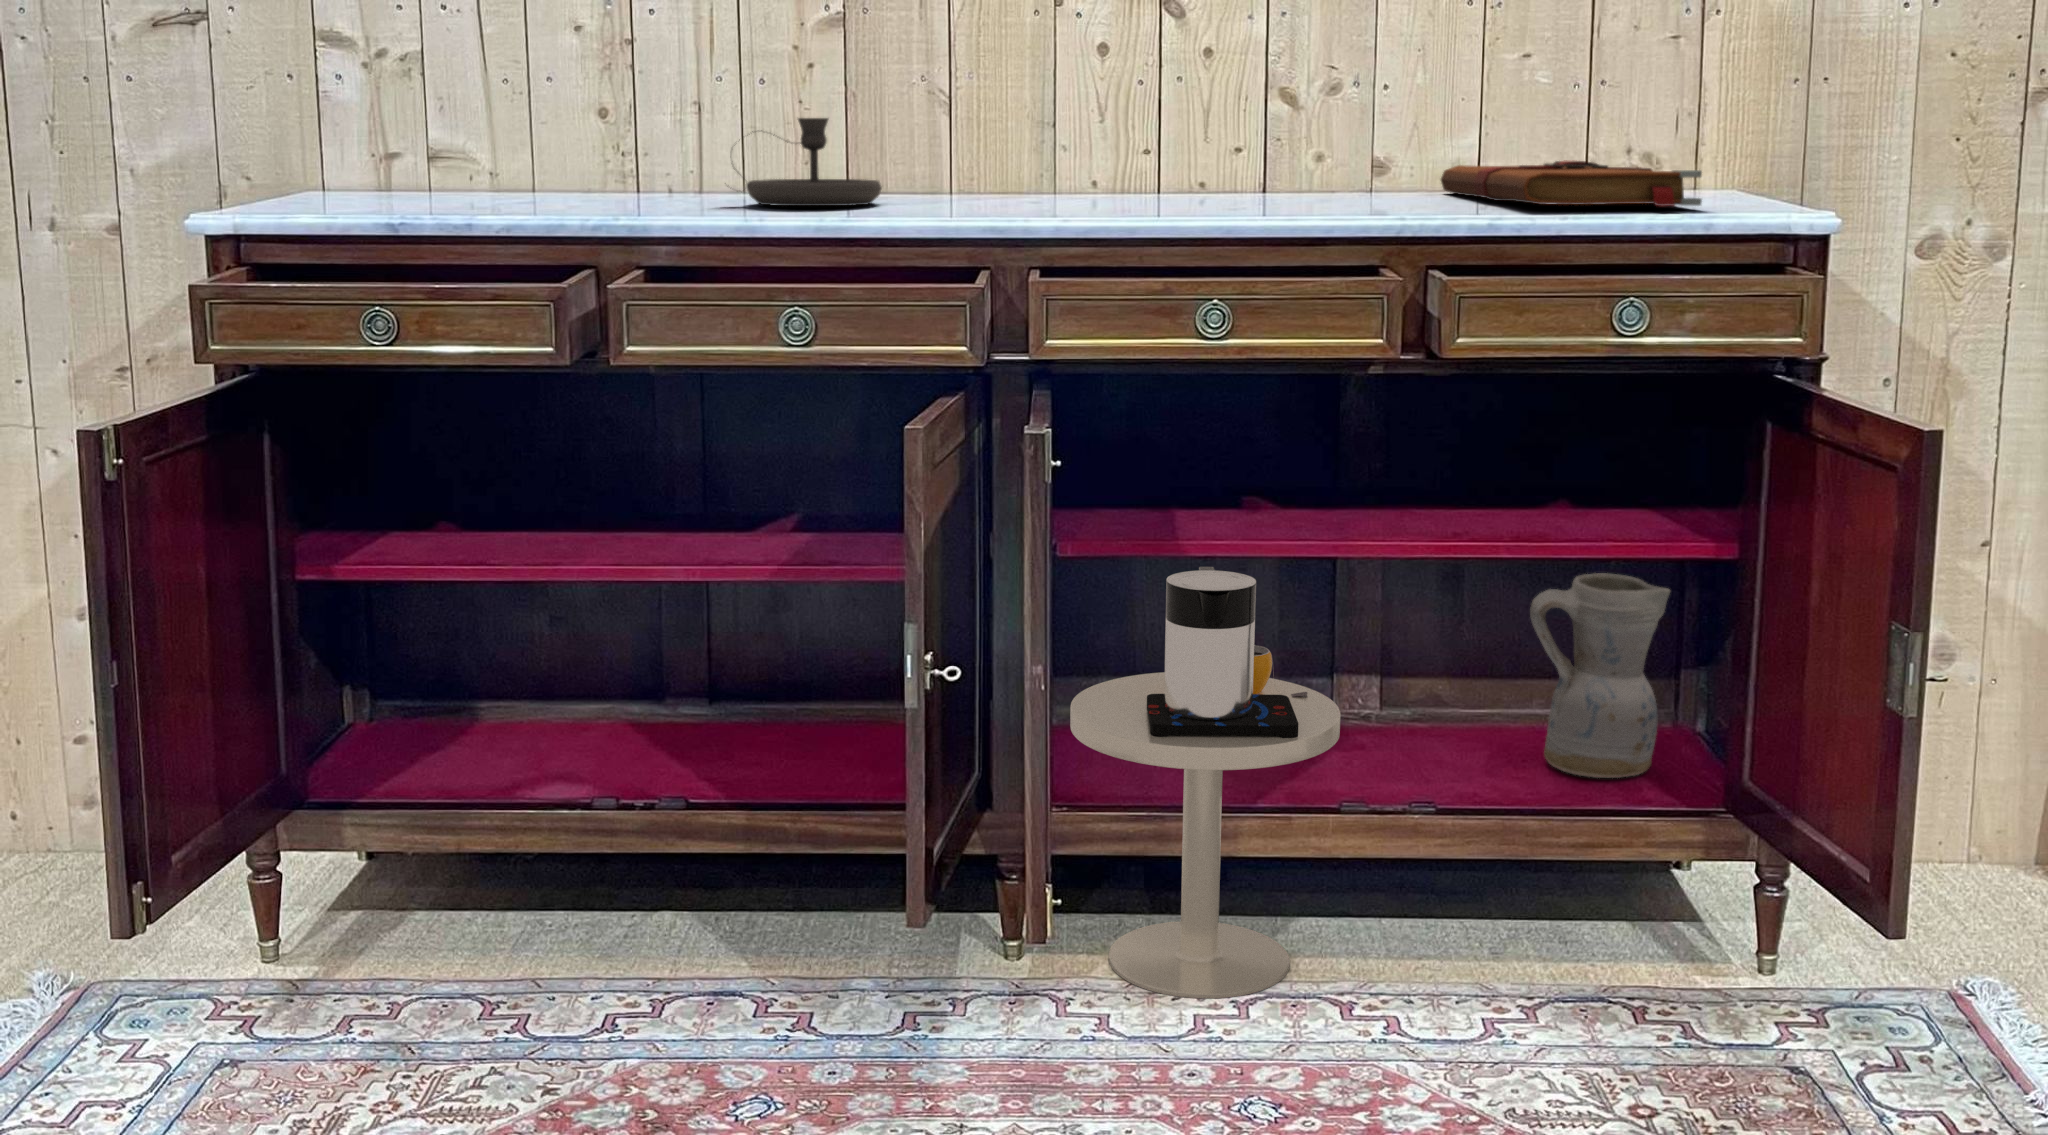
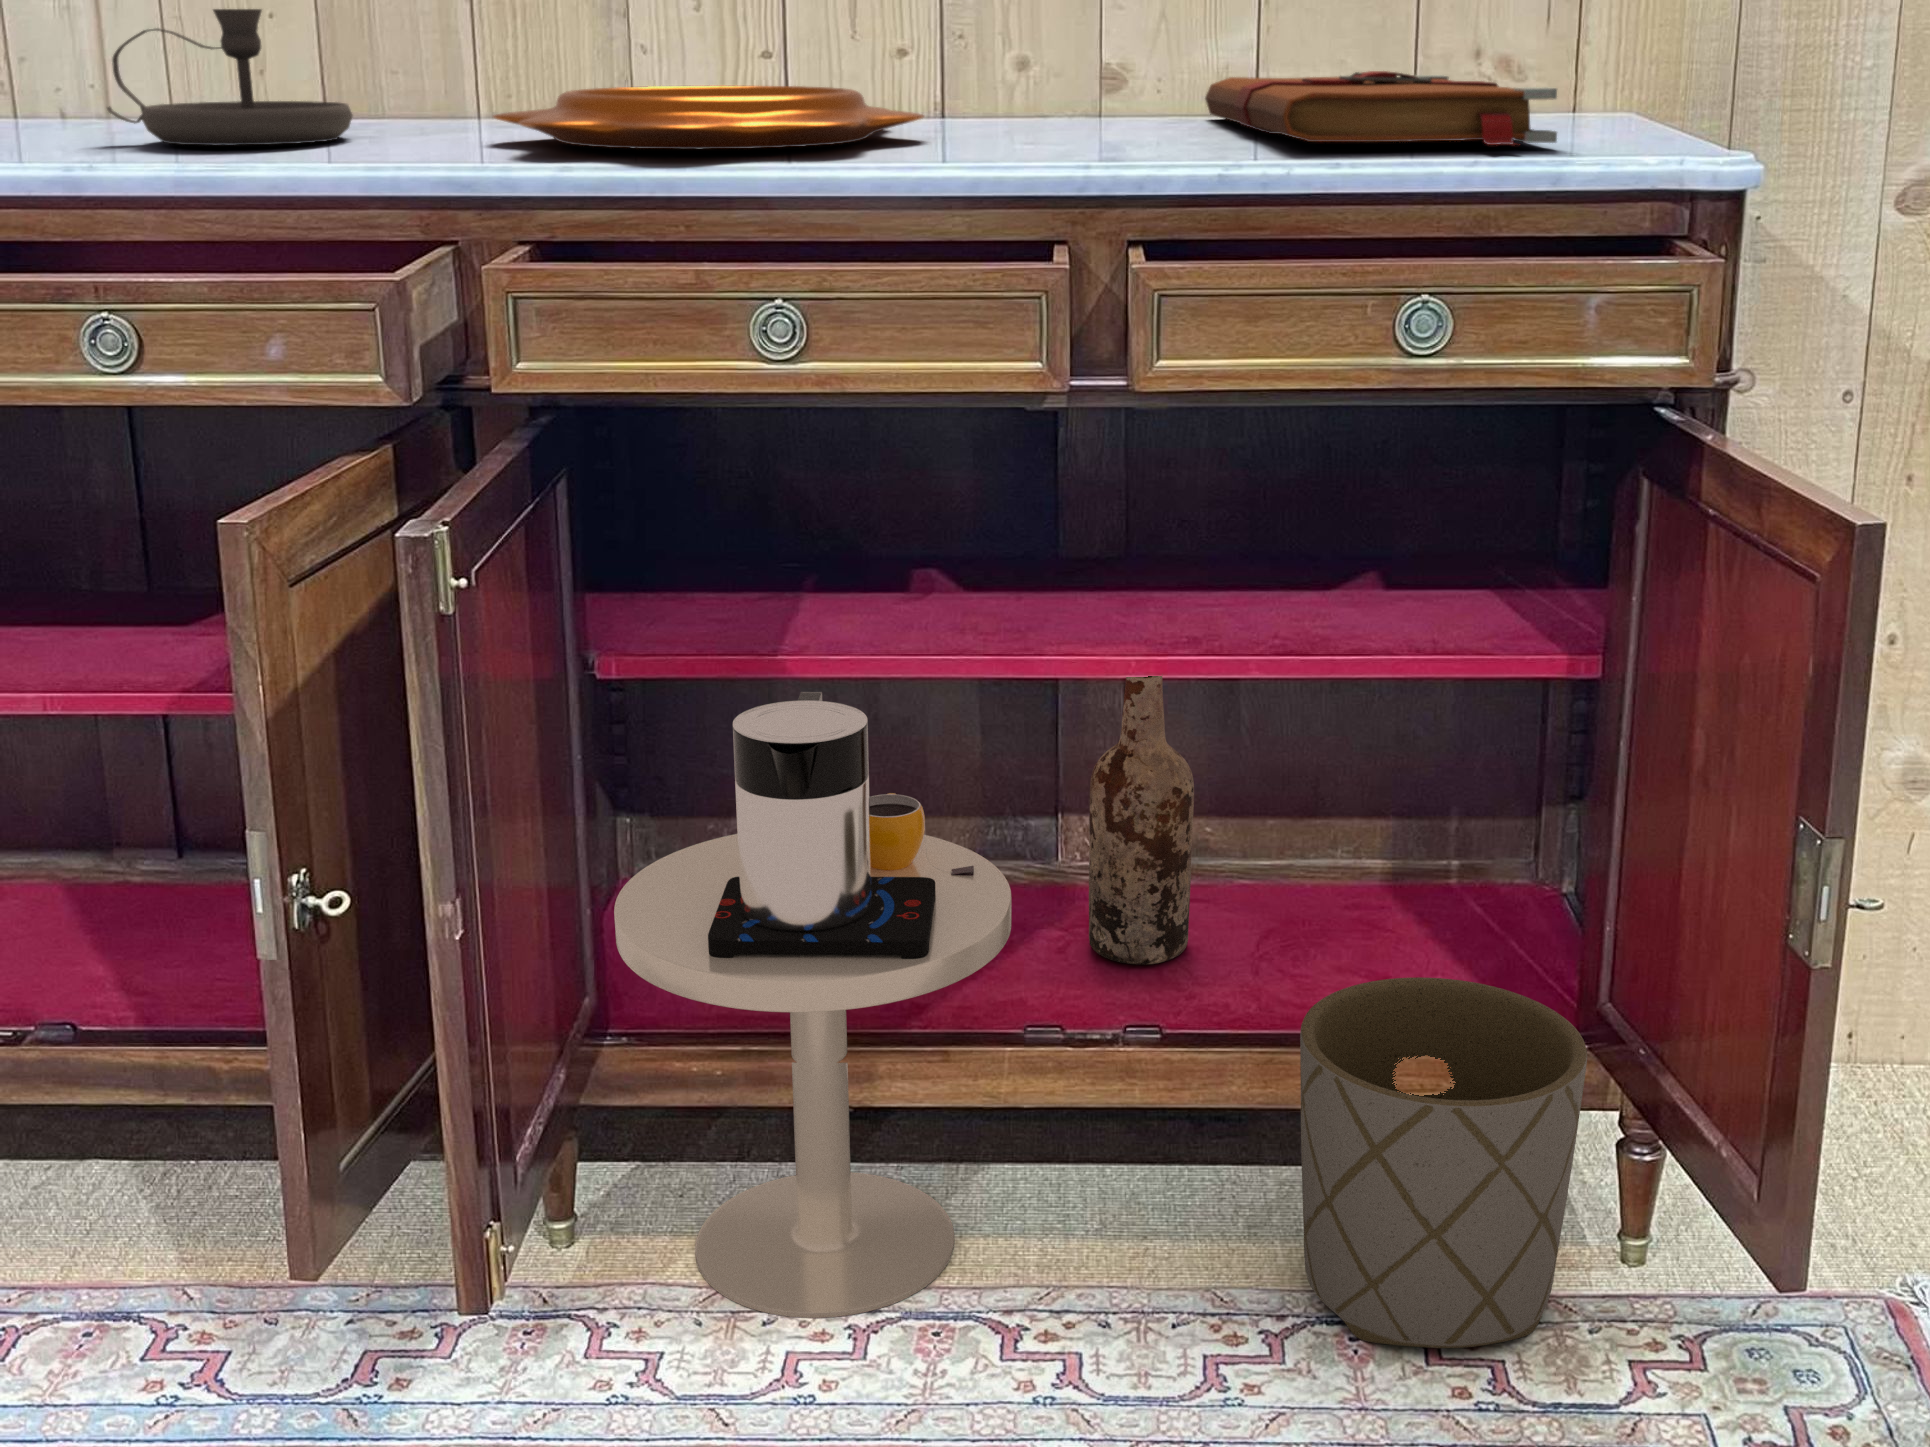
decorative bowl: none [982,170,1271,208] -> present [493,86,924,149]
wine bottle: none [1369,534,1446,772] -> present [1089,676,1194,964]
ceramic pitcher: present [1530,573,1670,778] -> none [1313,679,1512,976]
planter: none [1540,772,1740,1013] -> present [1300,977,1587,1348]

